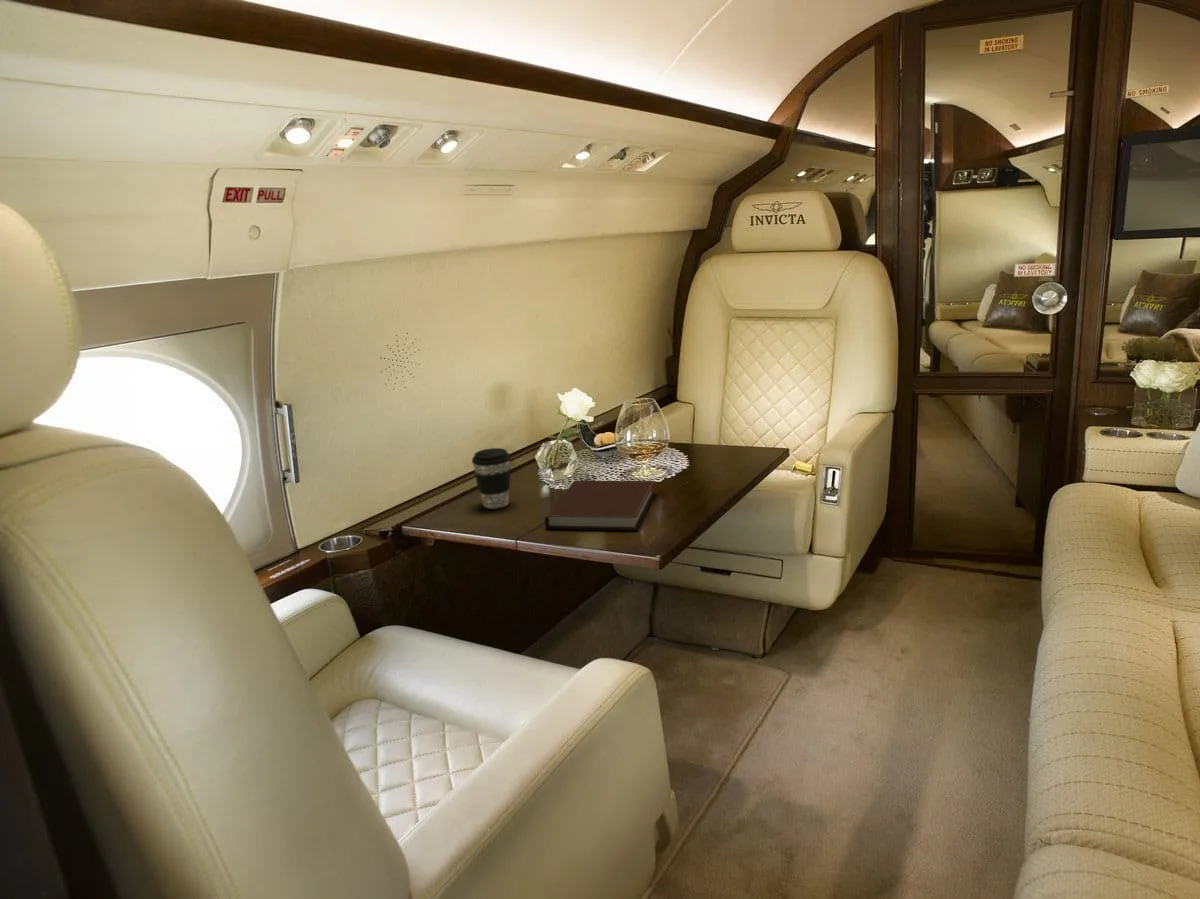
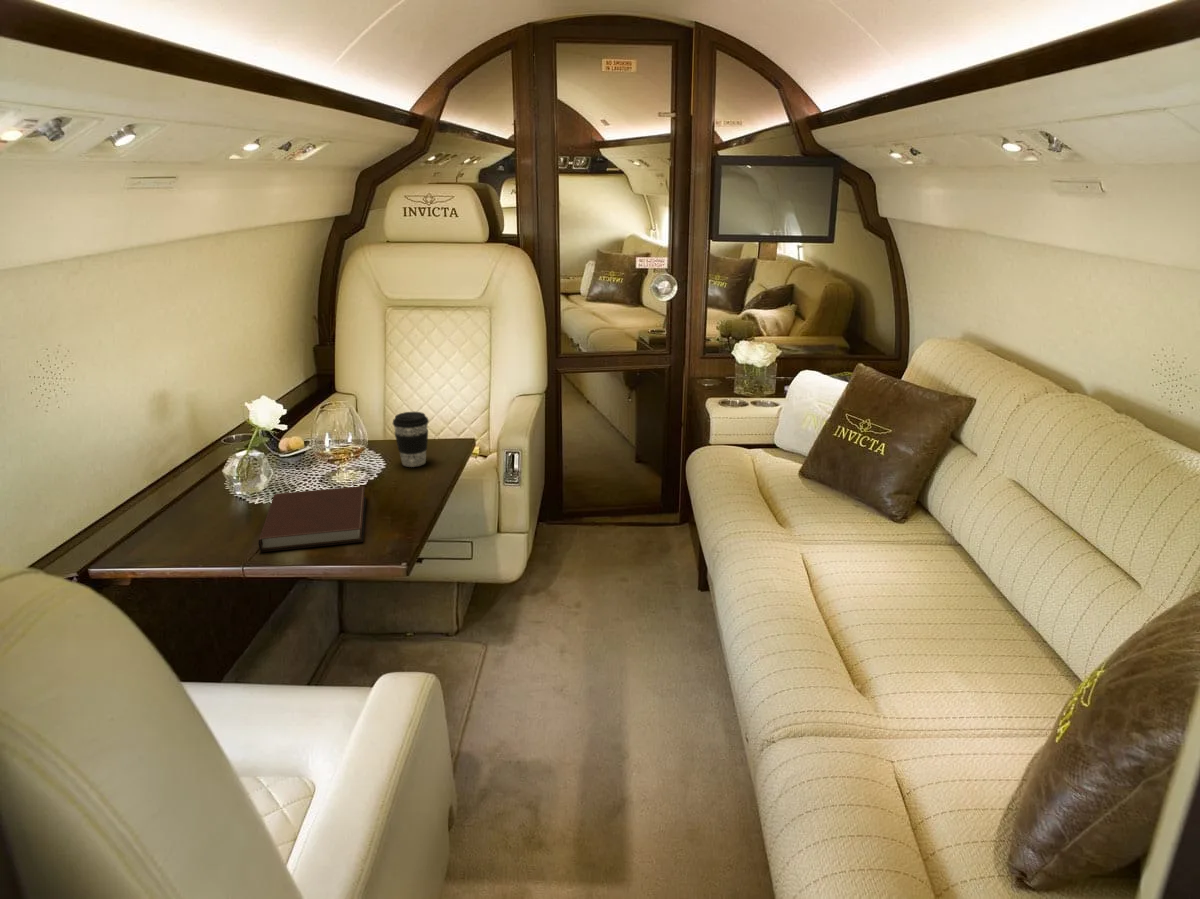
coffee cup: present [472,448,511,509] -> present [393,412,429,467]

